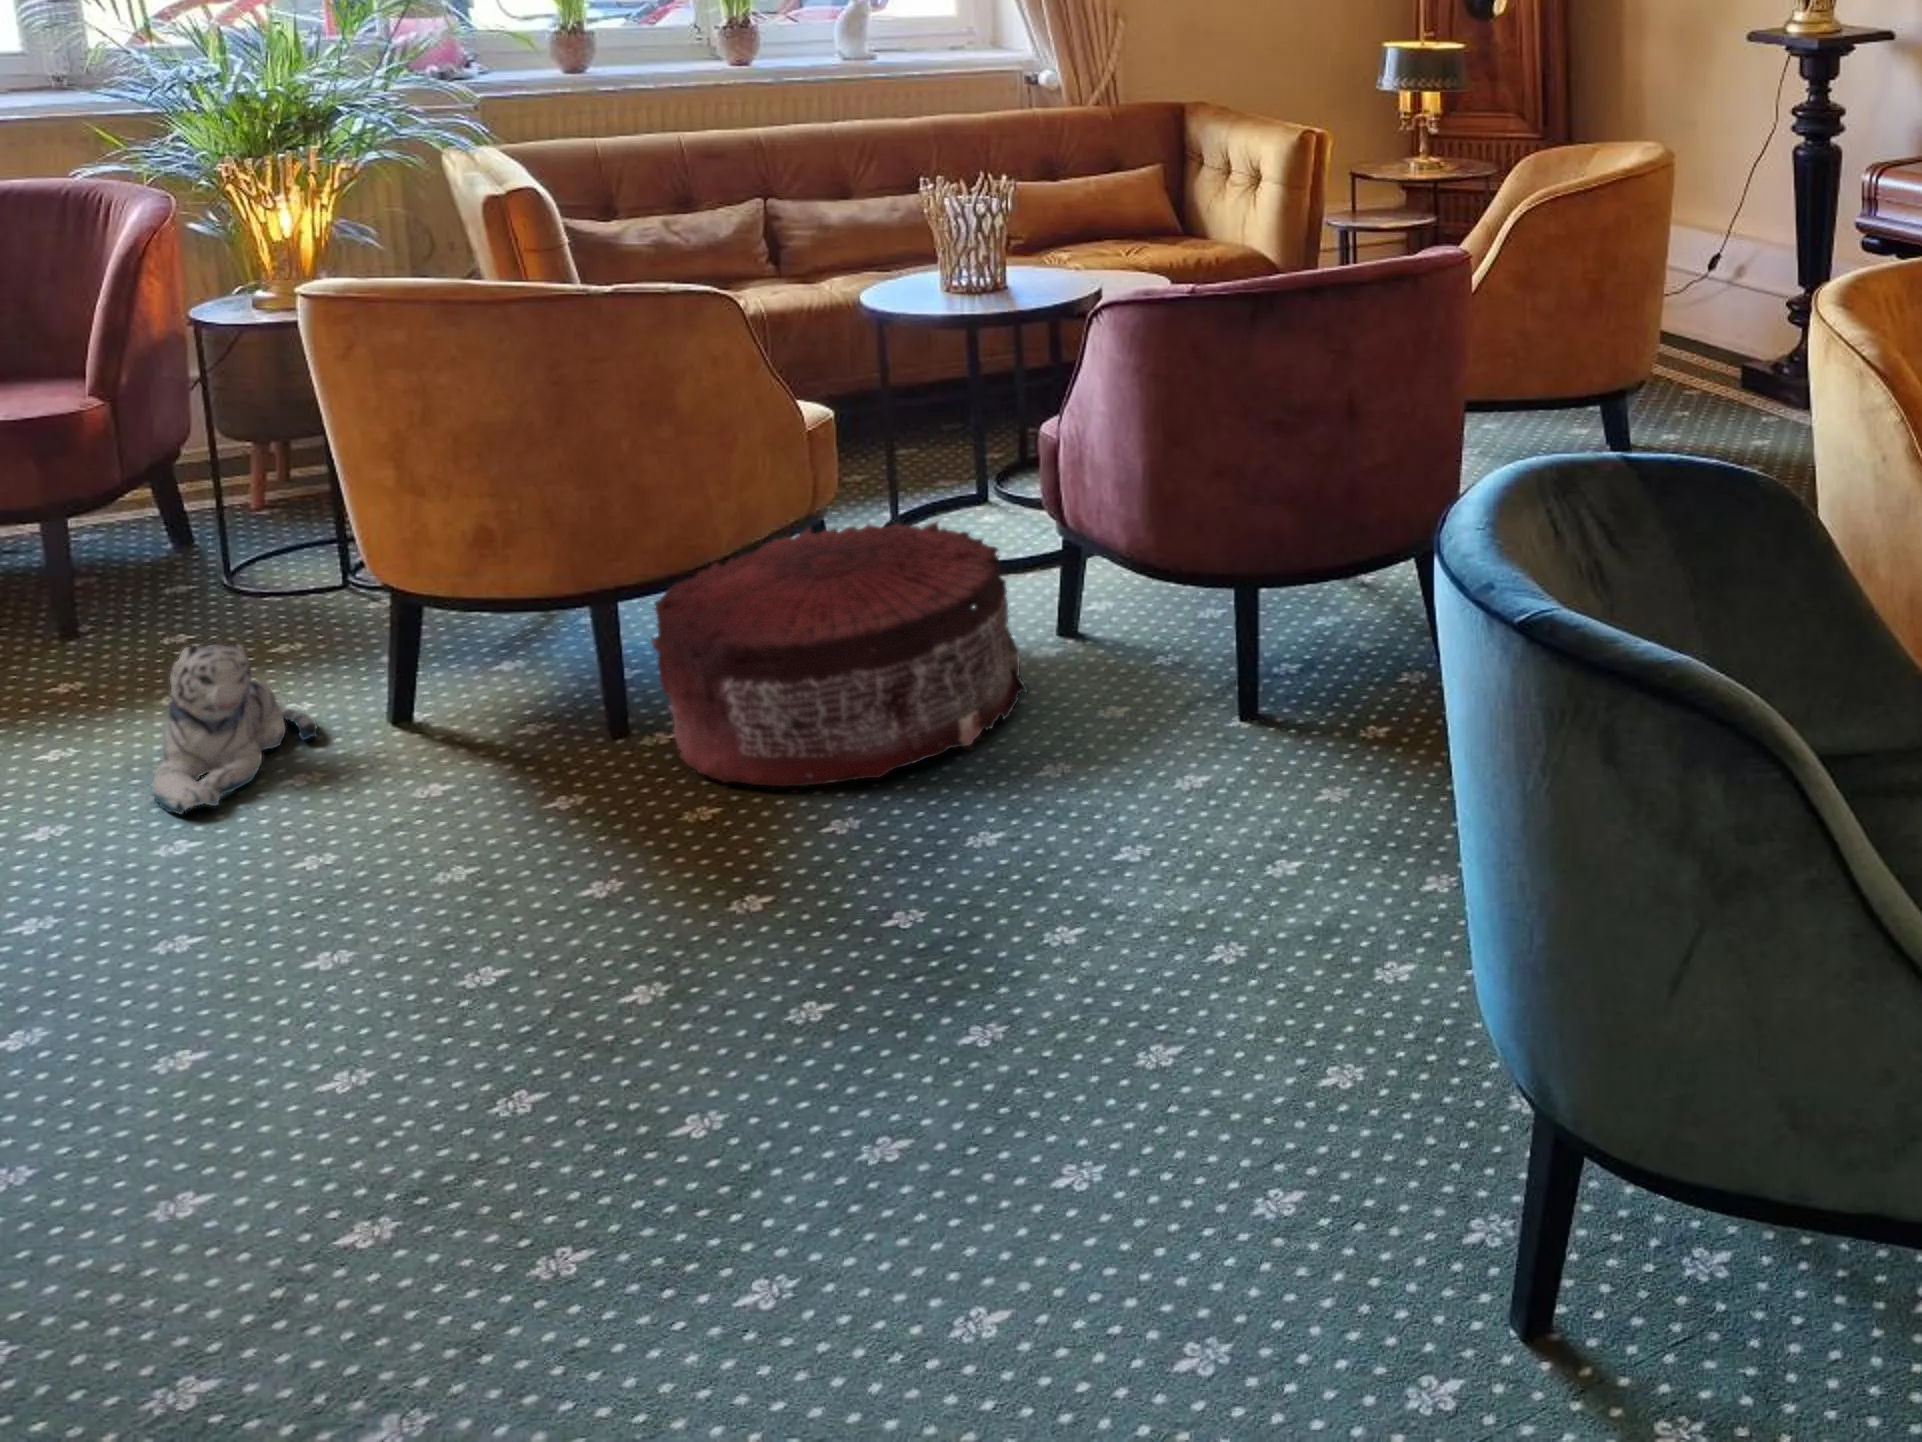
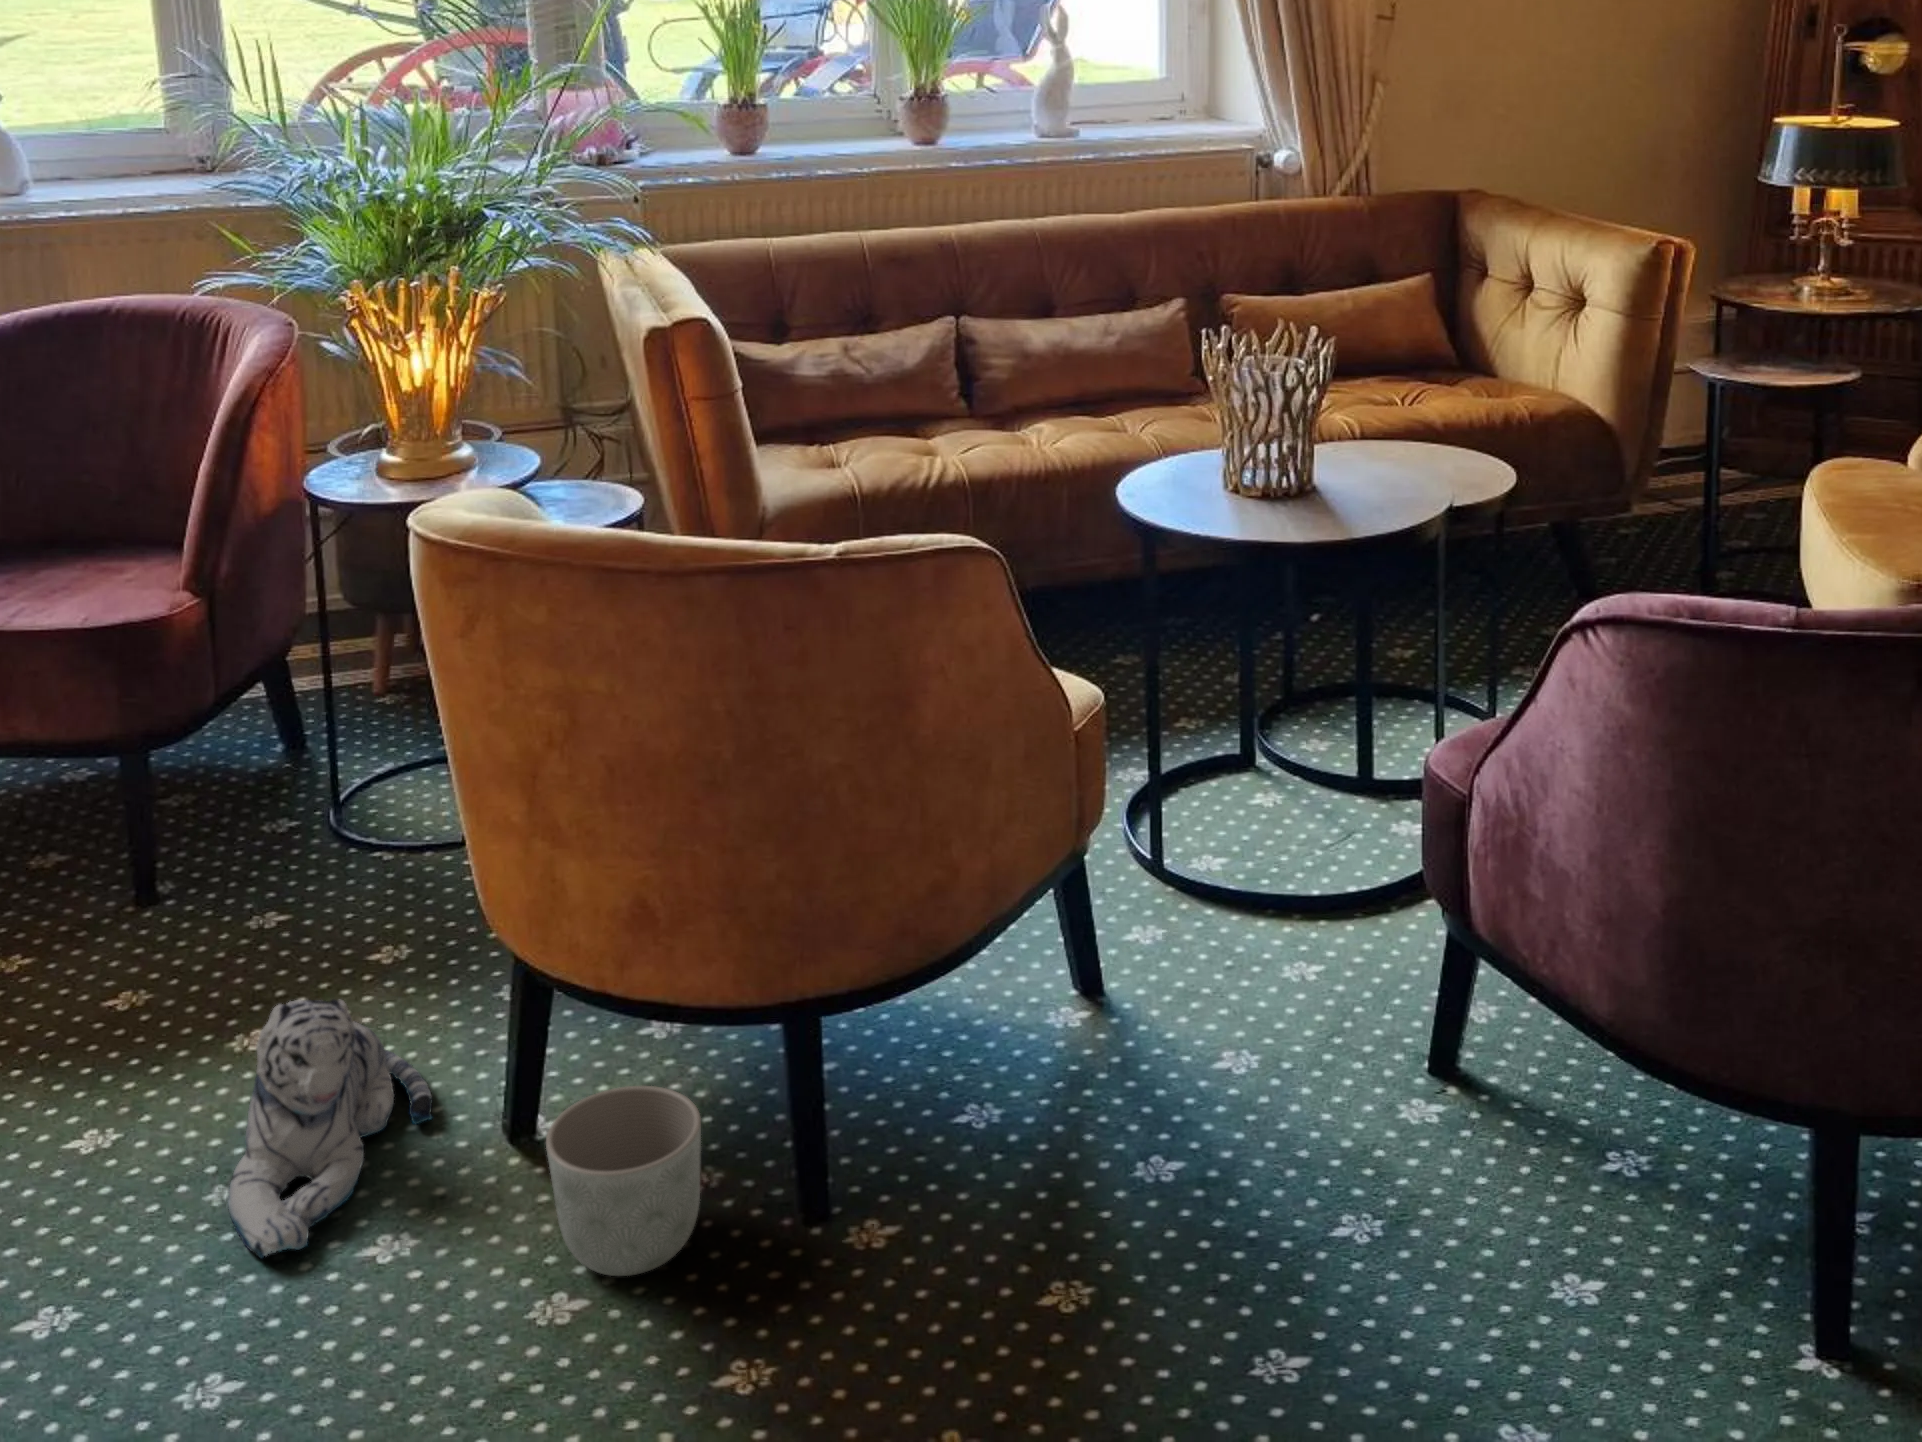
pouf: present [651,521,1027,786] -> none [871,870,1402,1351]
planter: none [405,675,525,794] -> present [546,1086,701,1276]

